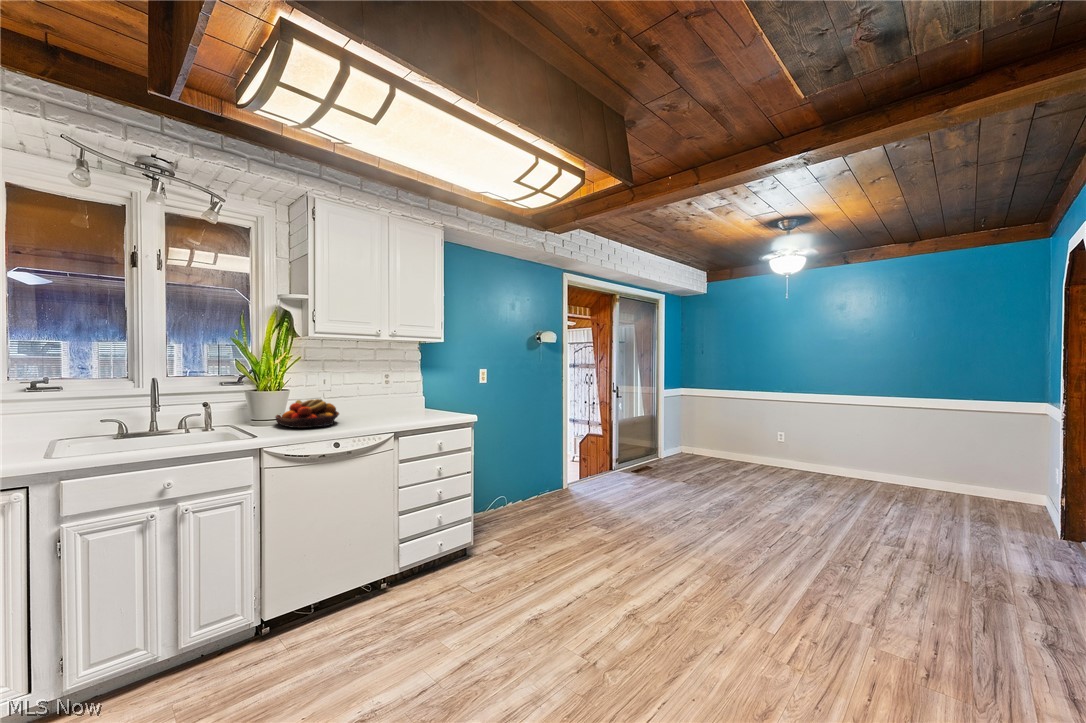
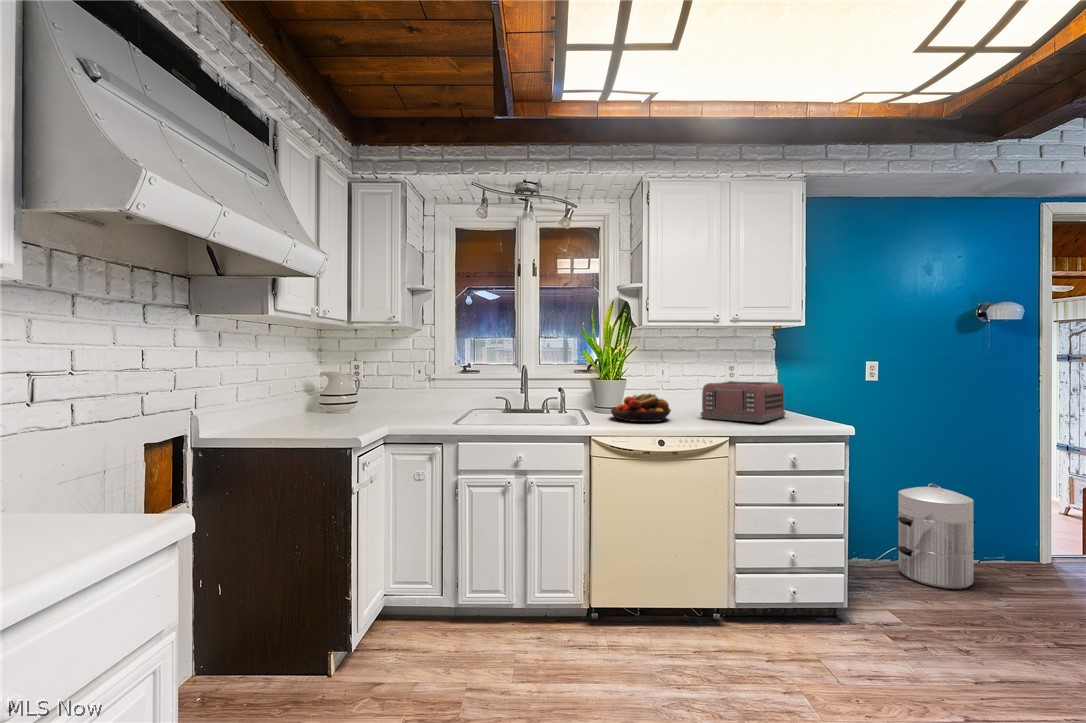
toaster: none [364,384,429,418] -> present [701,381,785,422]
waste bin: none [490,445,532,513] -> present [895,484,976,589]

